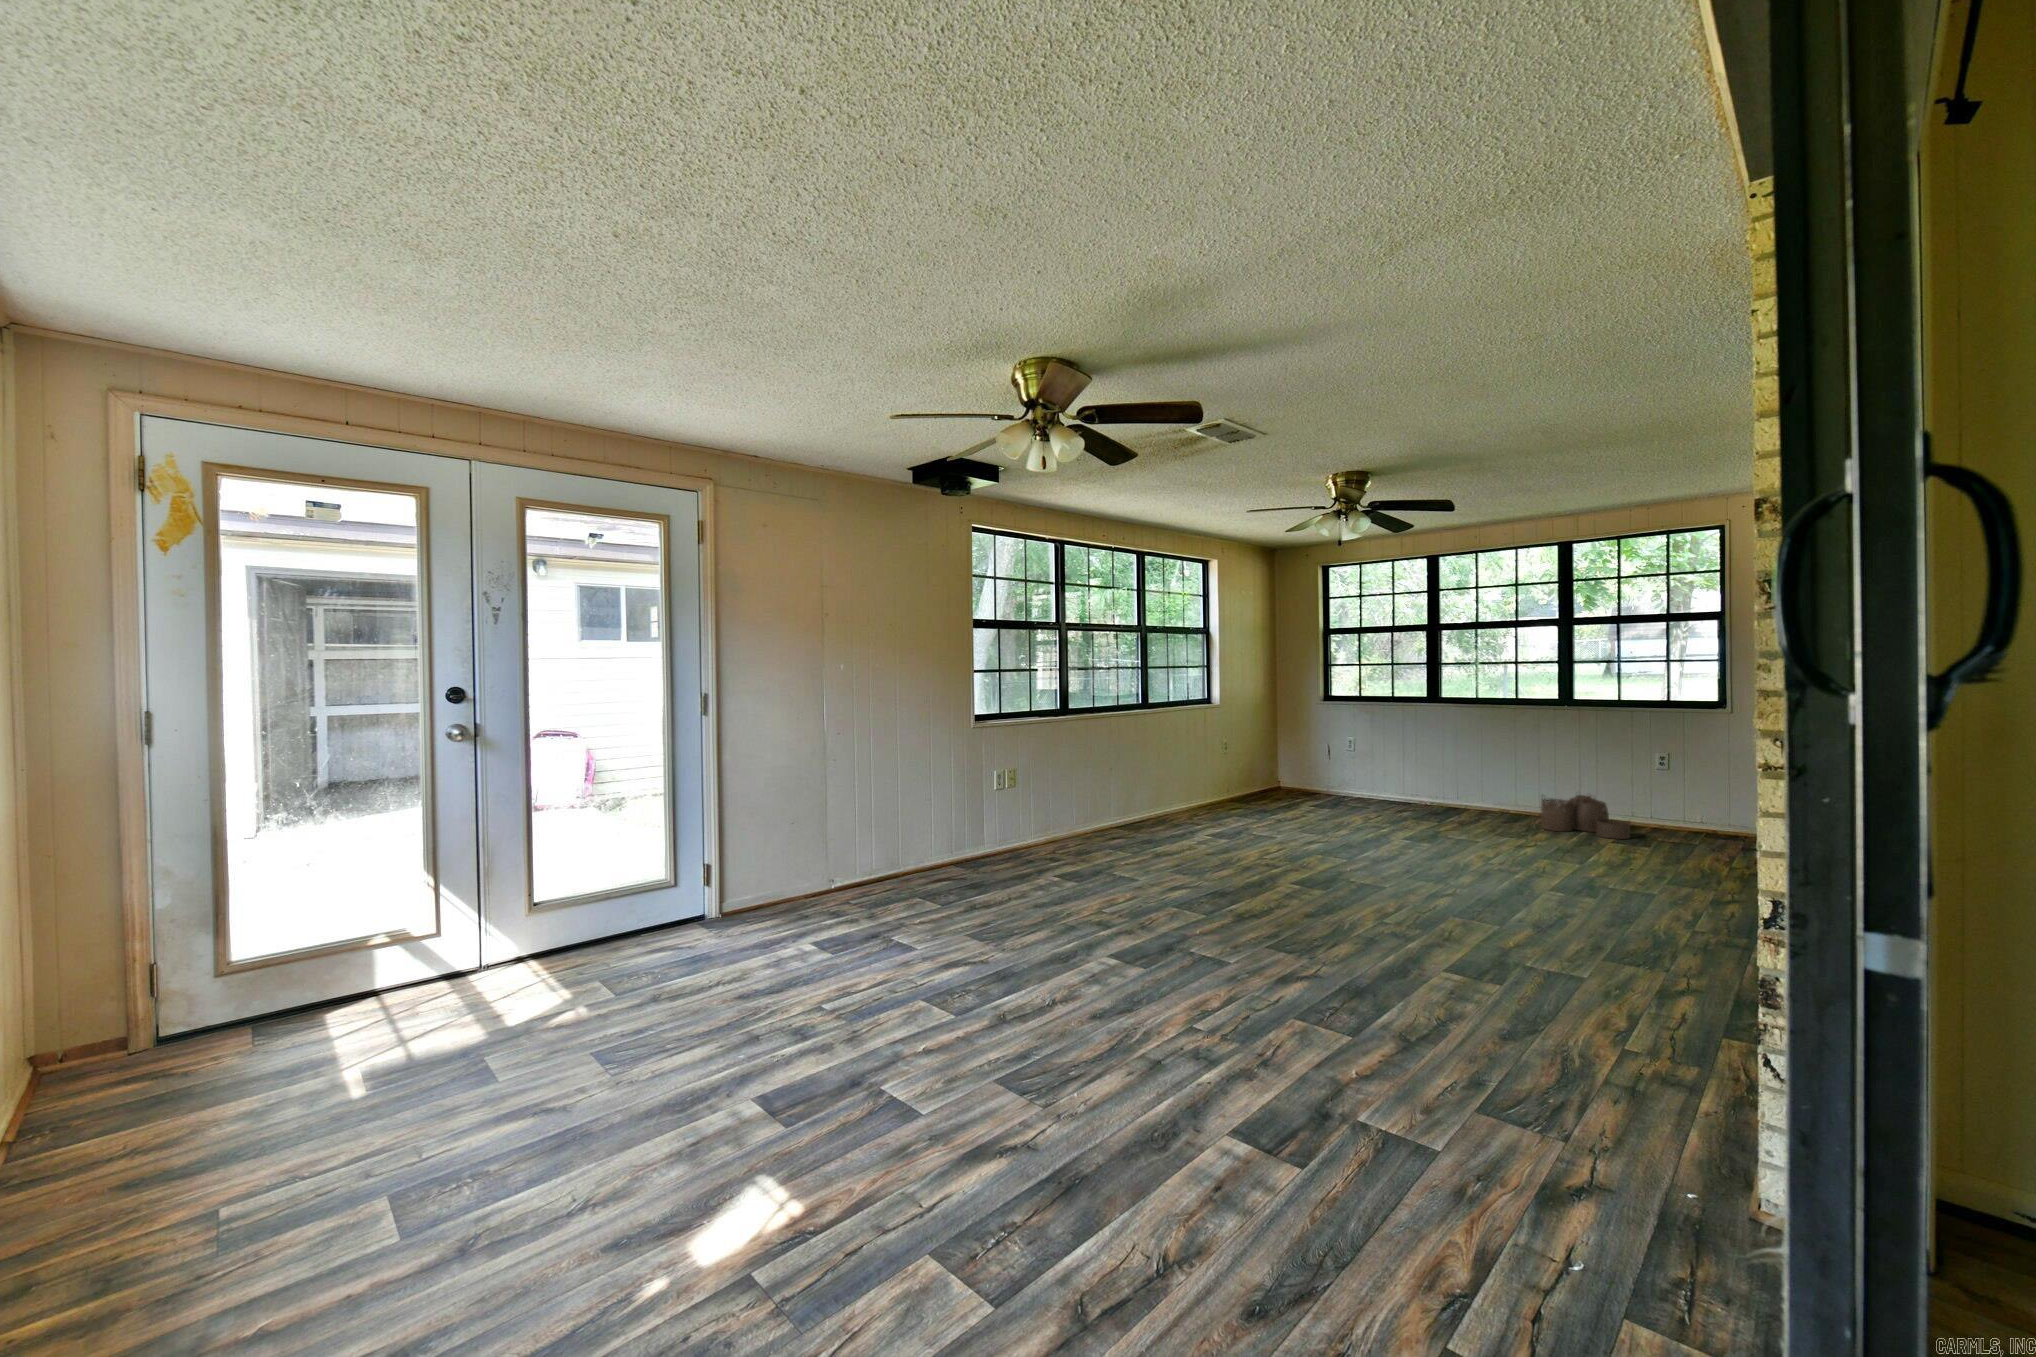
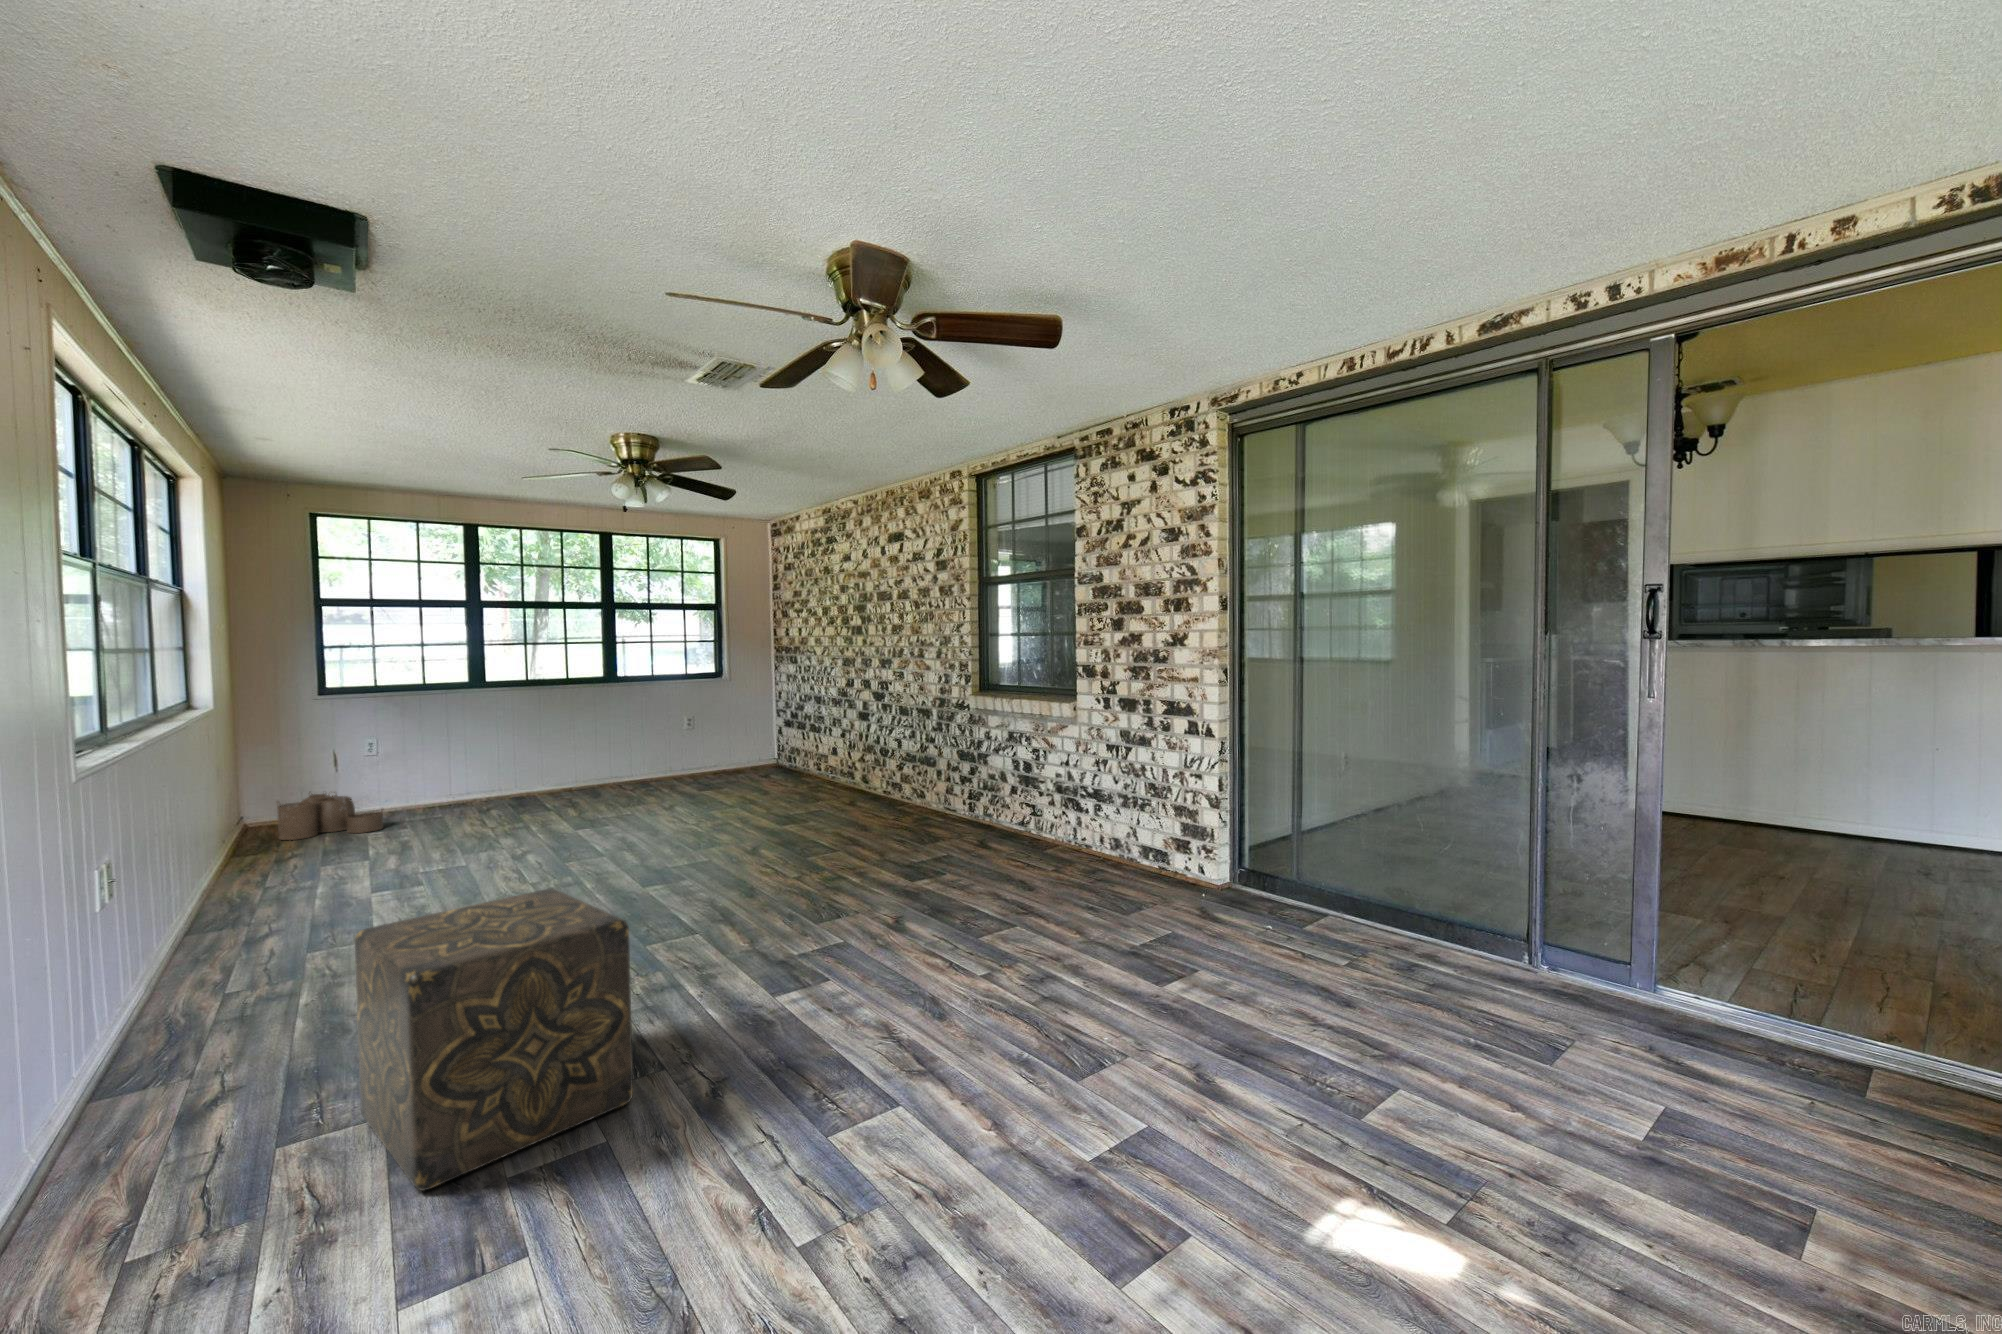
ottoman: none [1306,888,1510,1140] -> present [355,889,633,1191]

